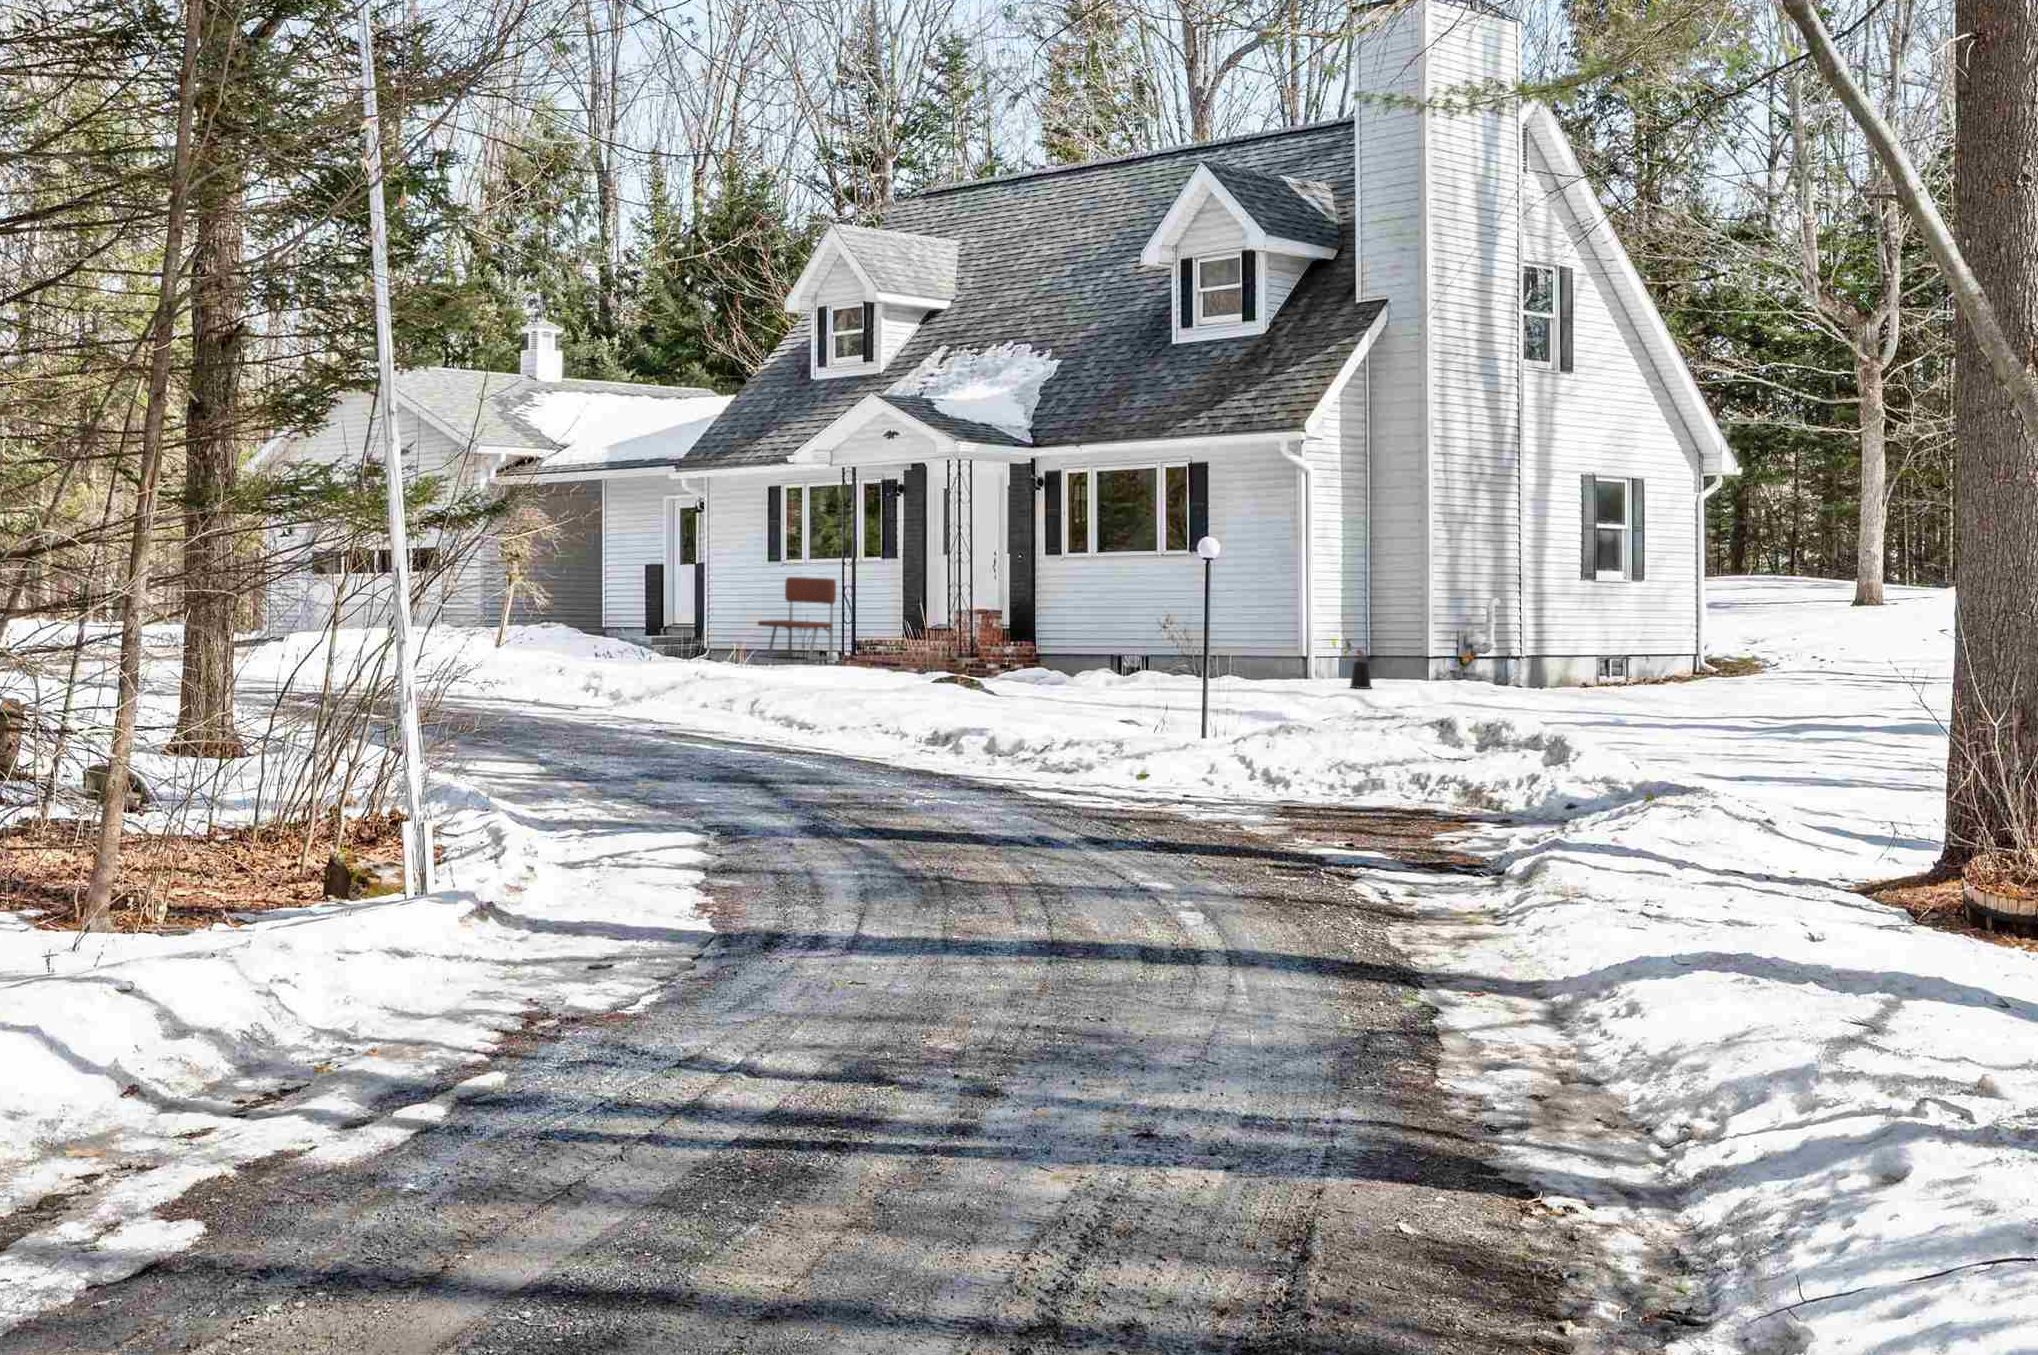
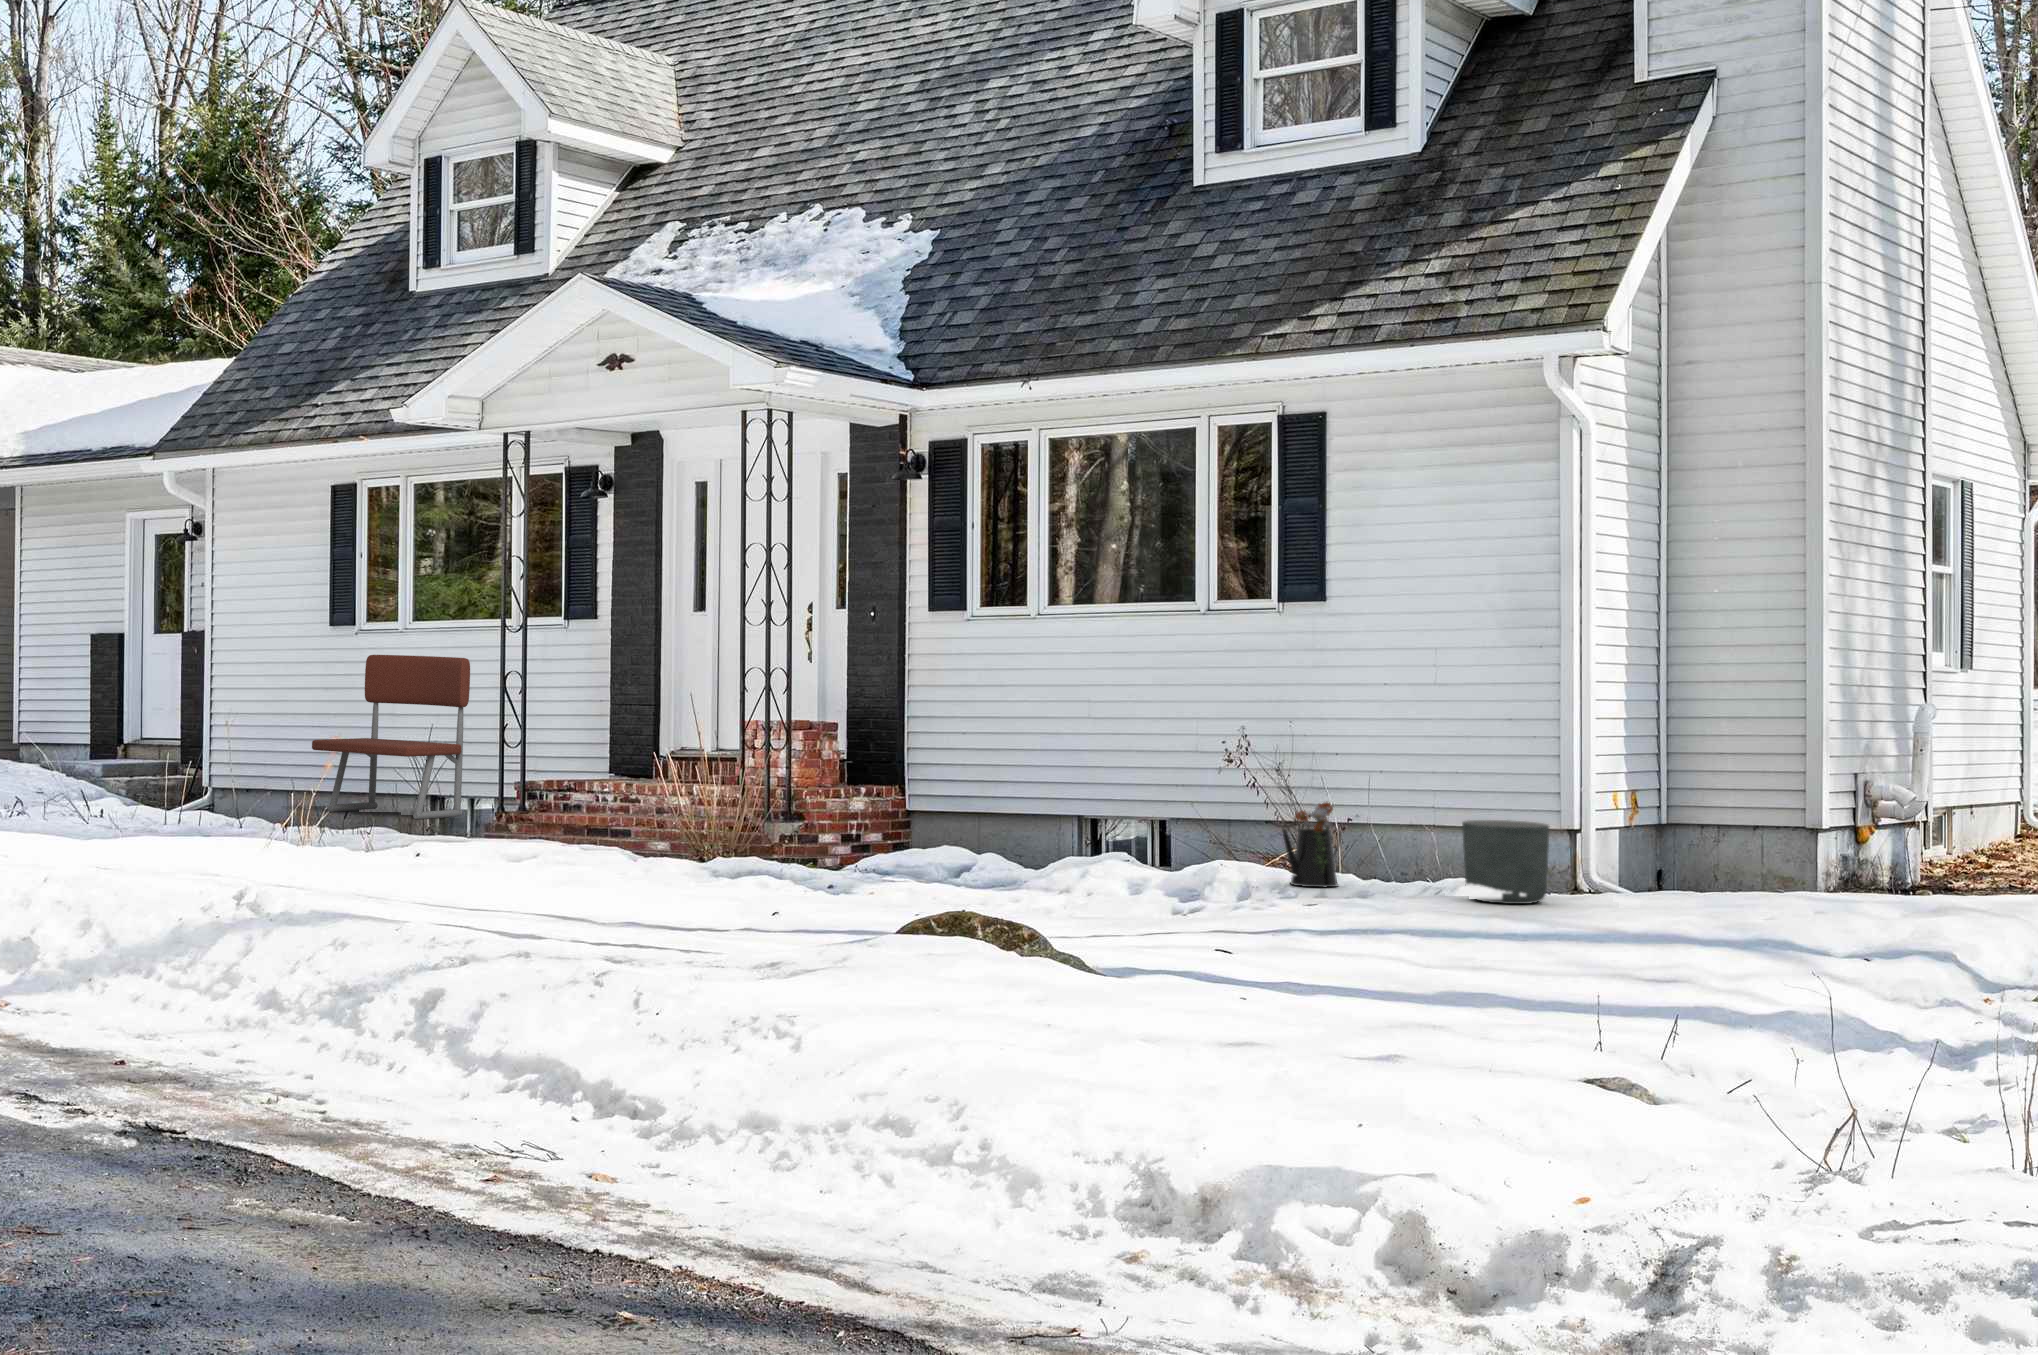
watering can: present [1350,650,1371,689] -> present [1283,802,1341,887]
planter: none [1244,653,1283,690] -> present [1462,820,1549,904]

